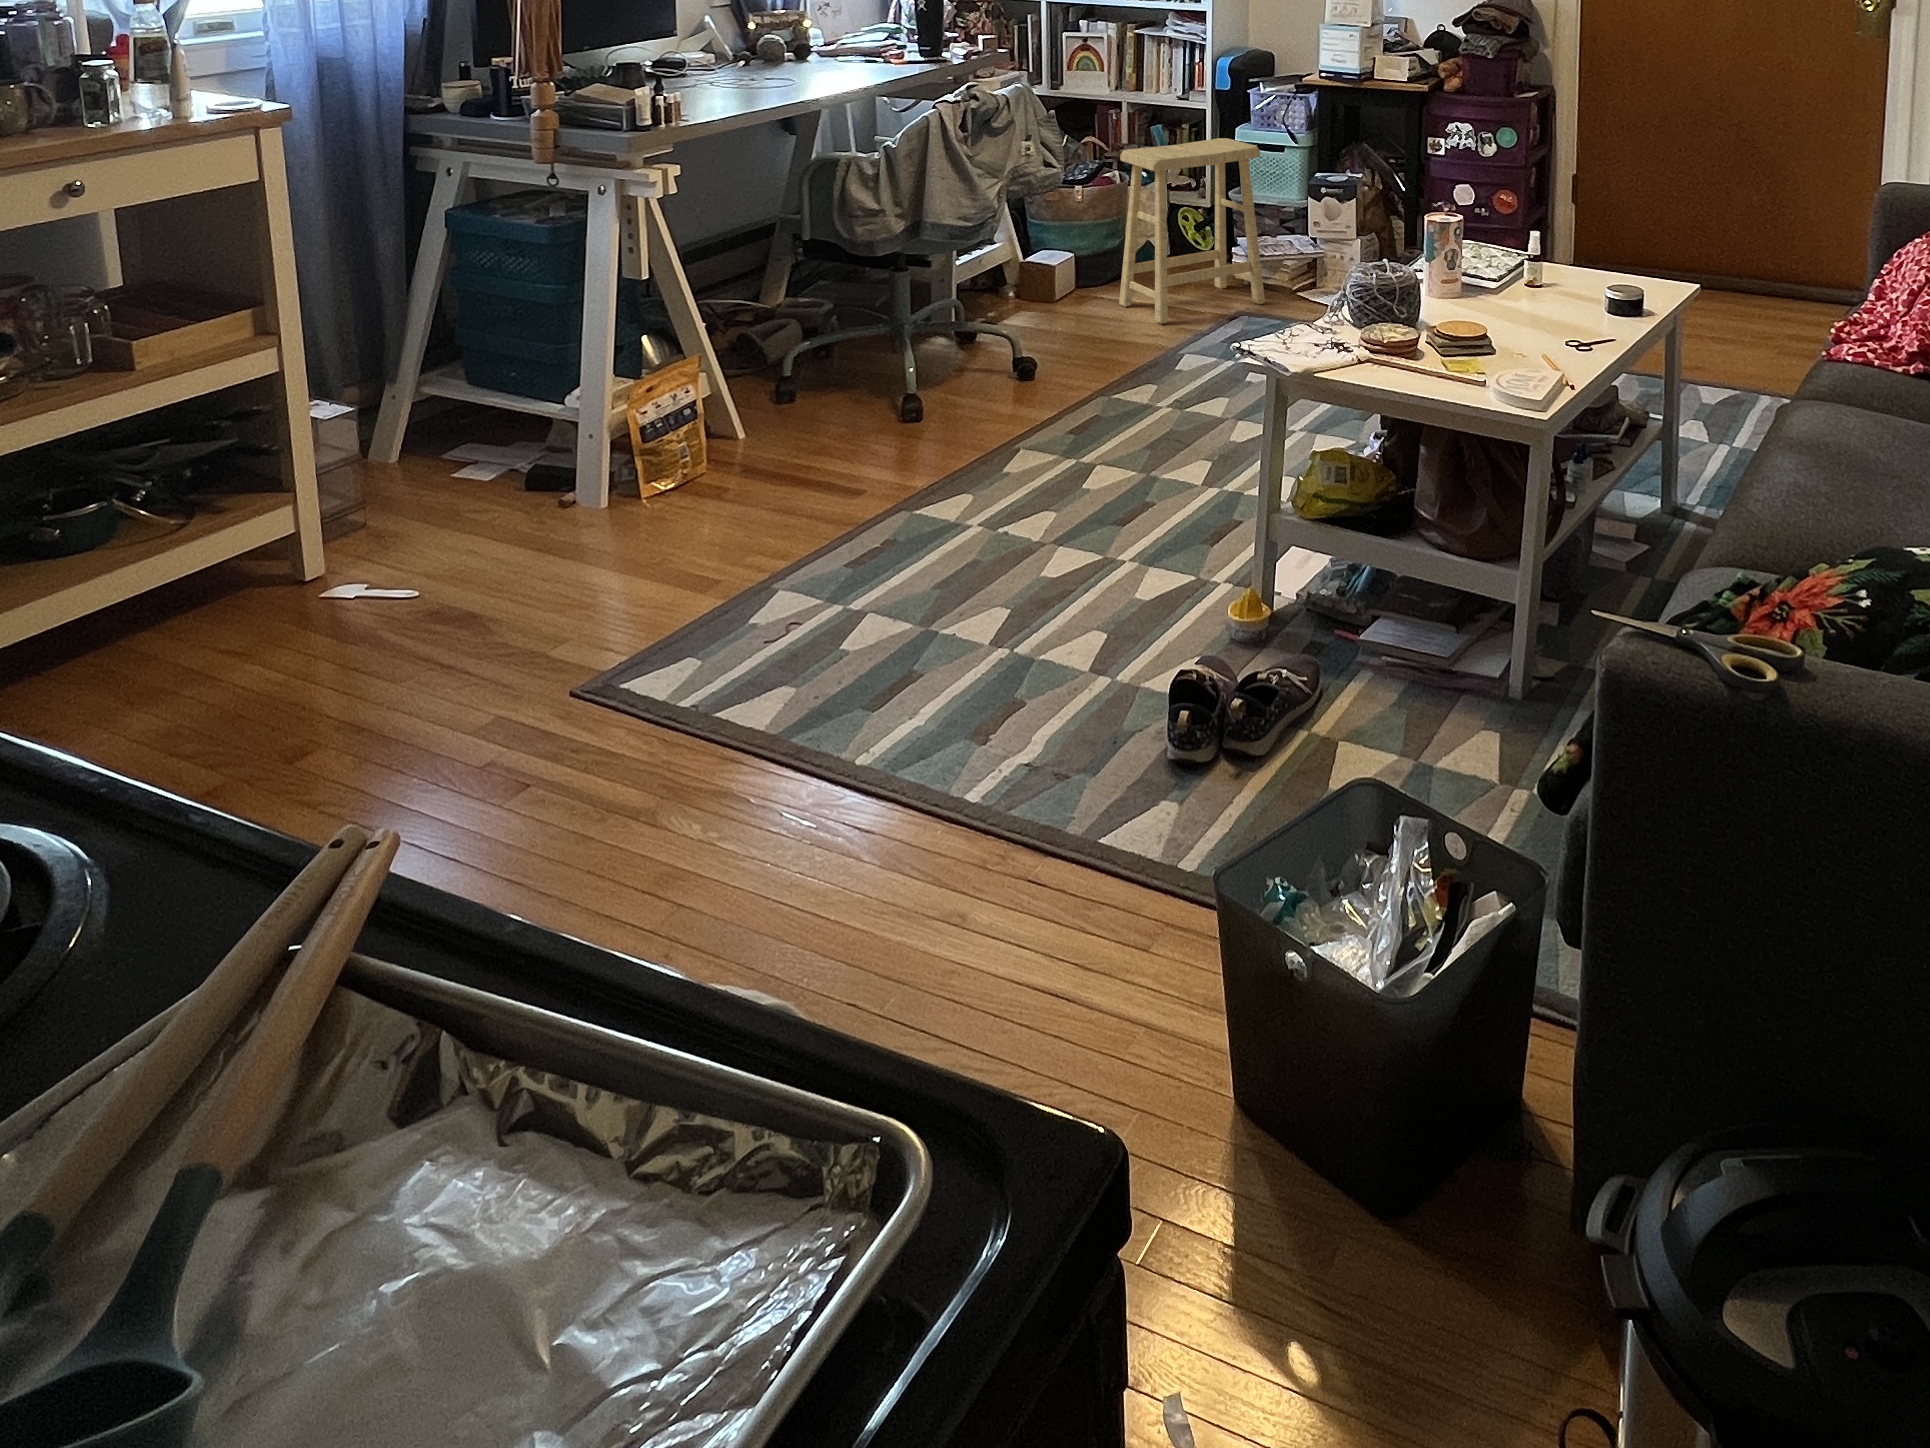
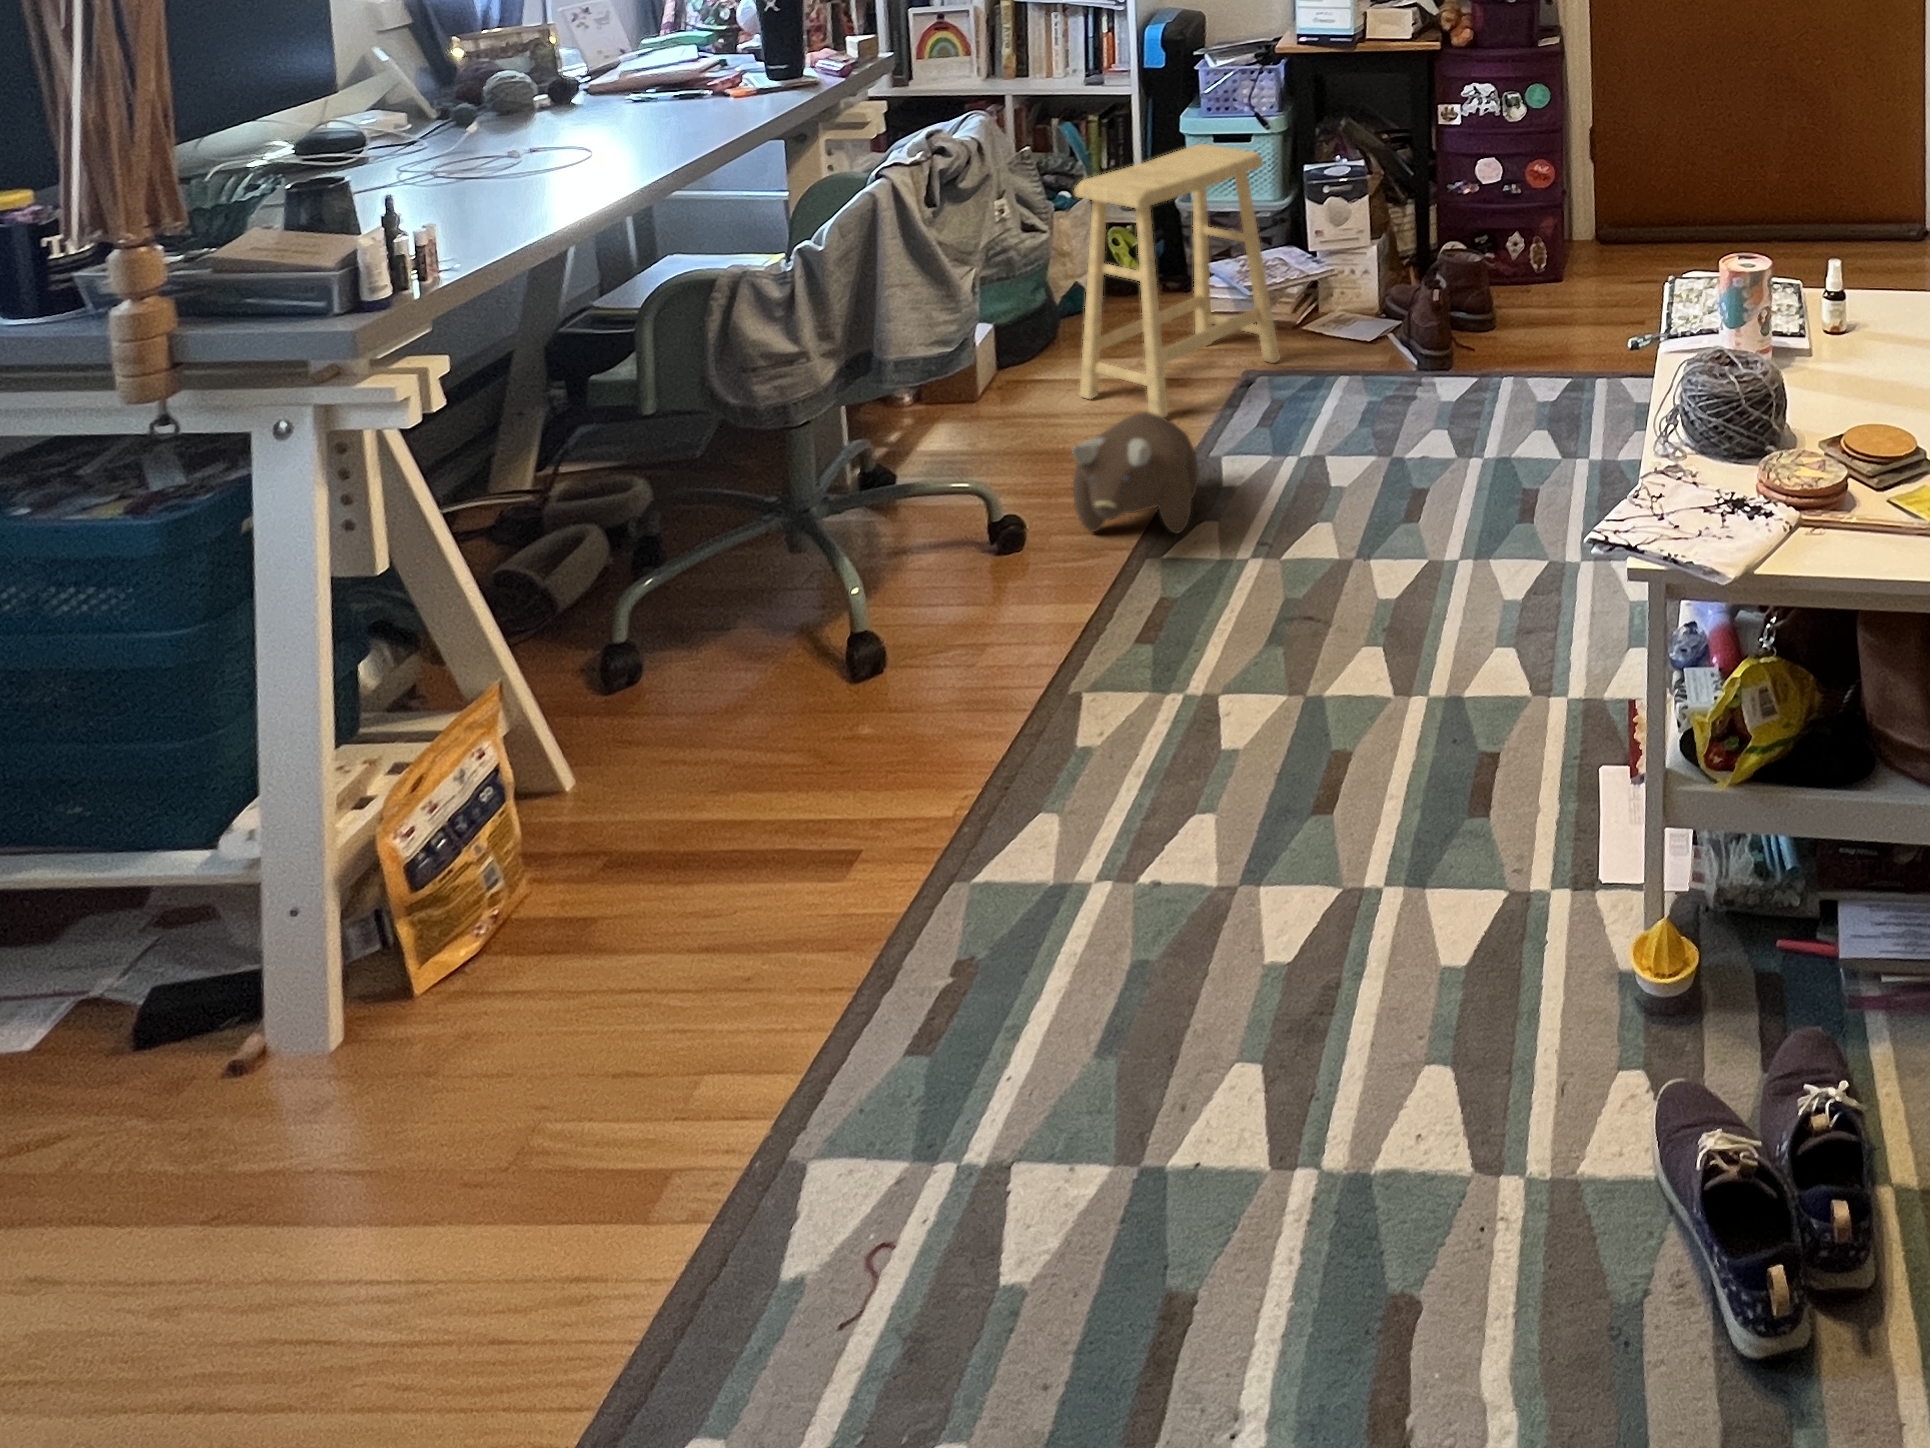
plush toy: none [1060,300,1156,383] -> present [1073,412,1199,533]

